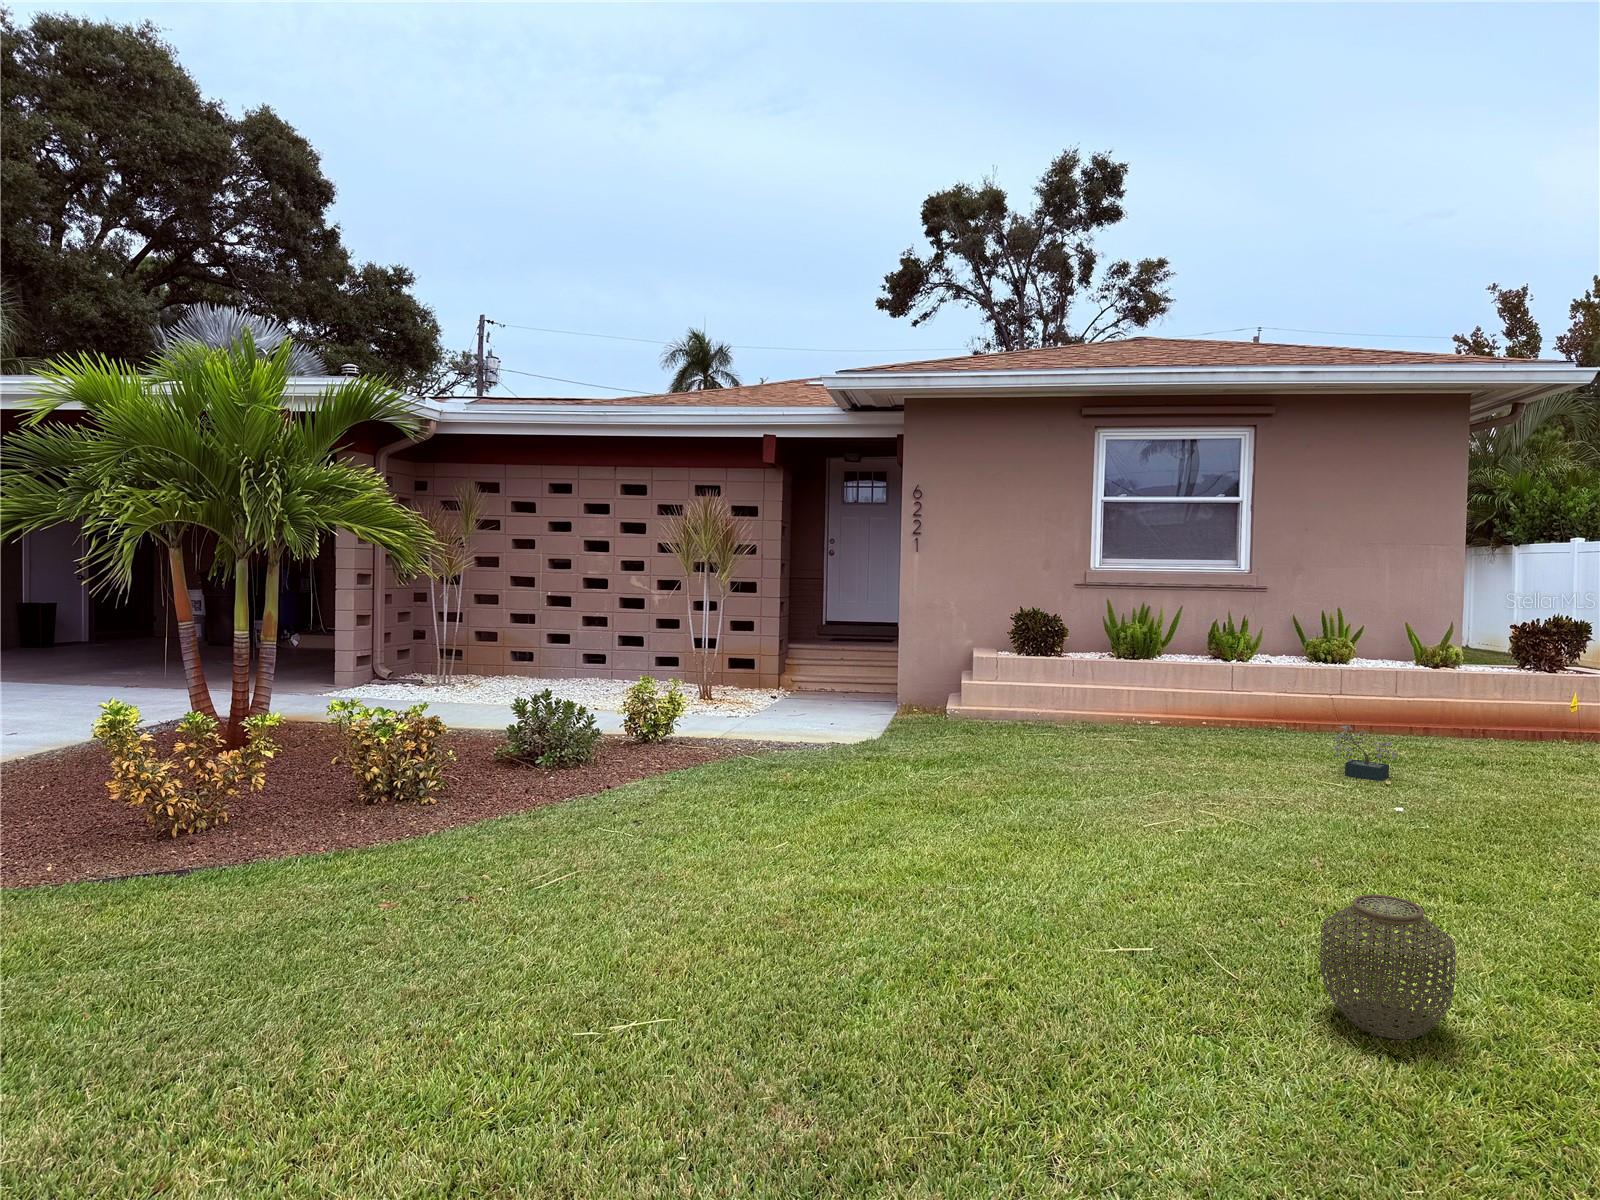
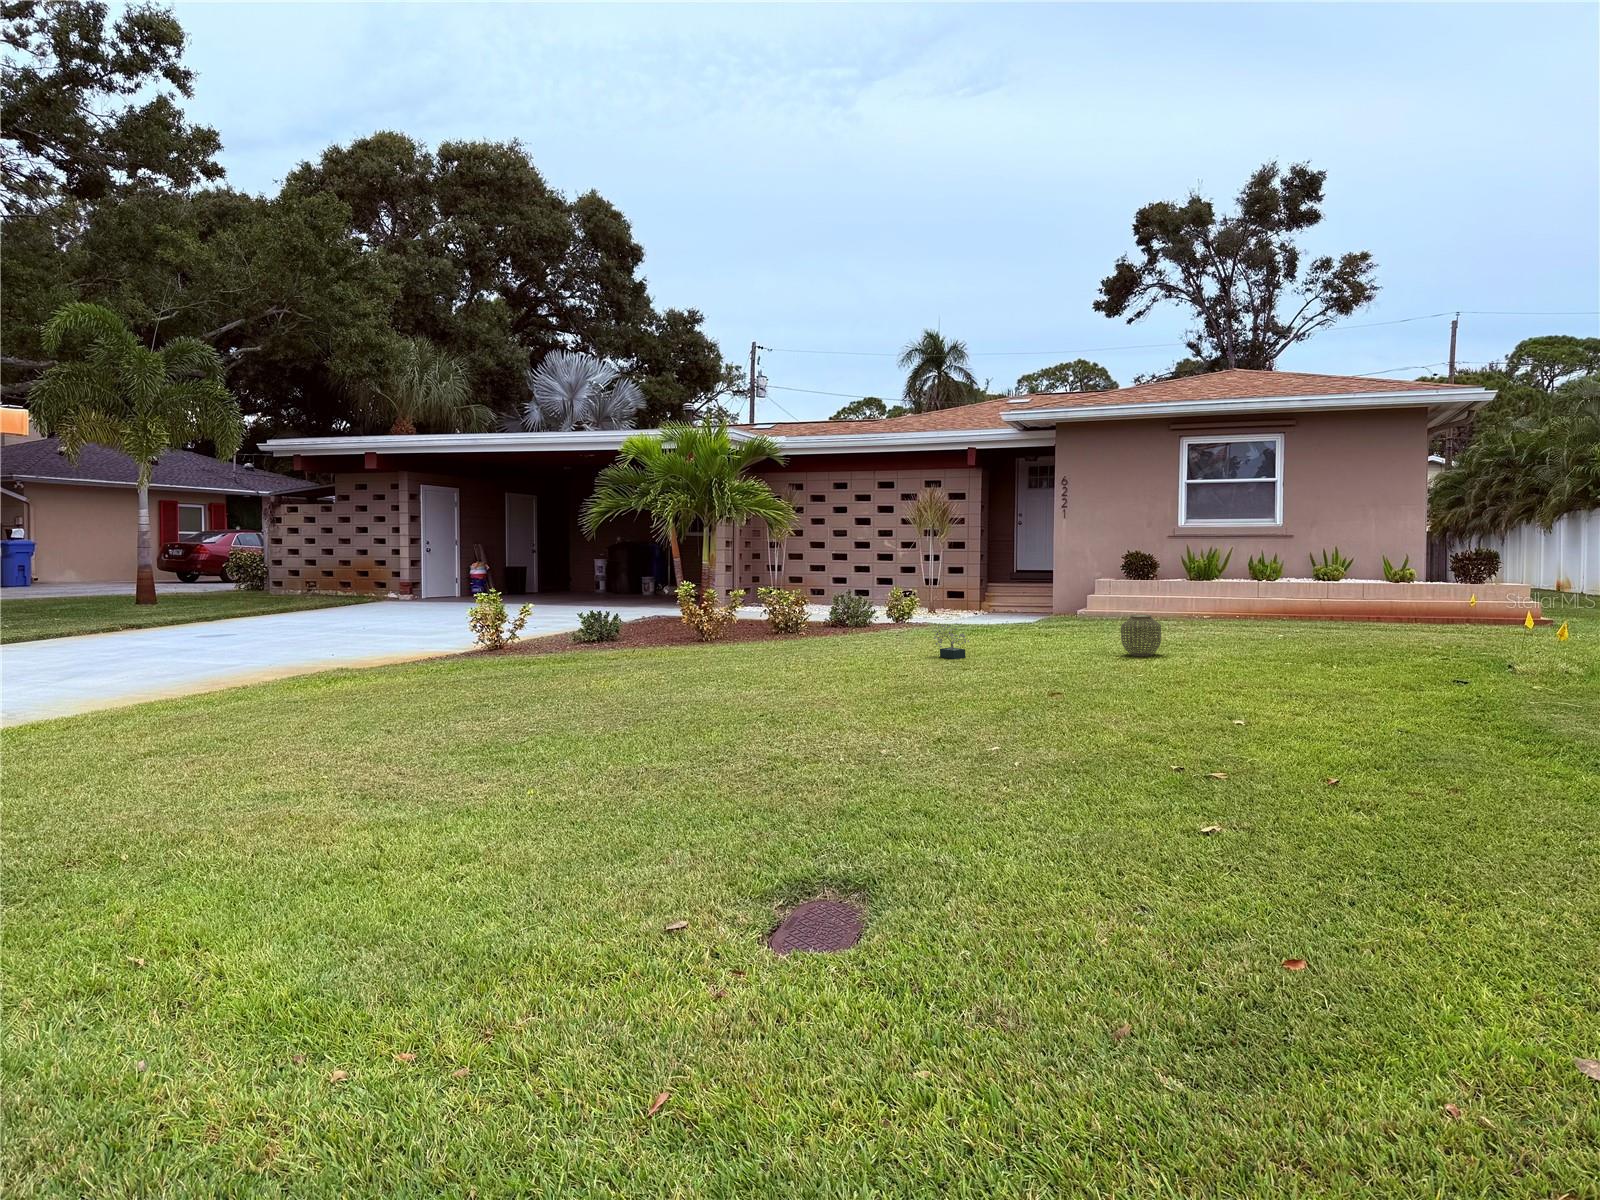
decorative plant: present [1333,725,1397,781] -> present [934,625,969,659]

